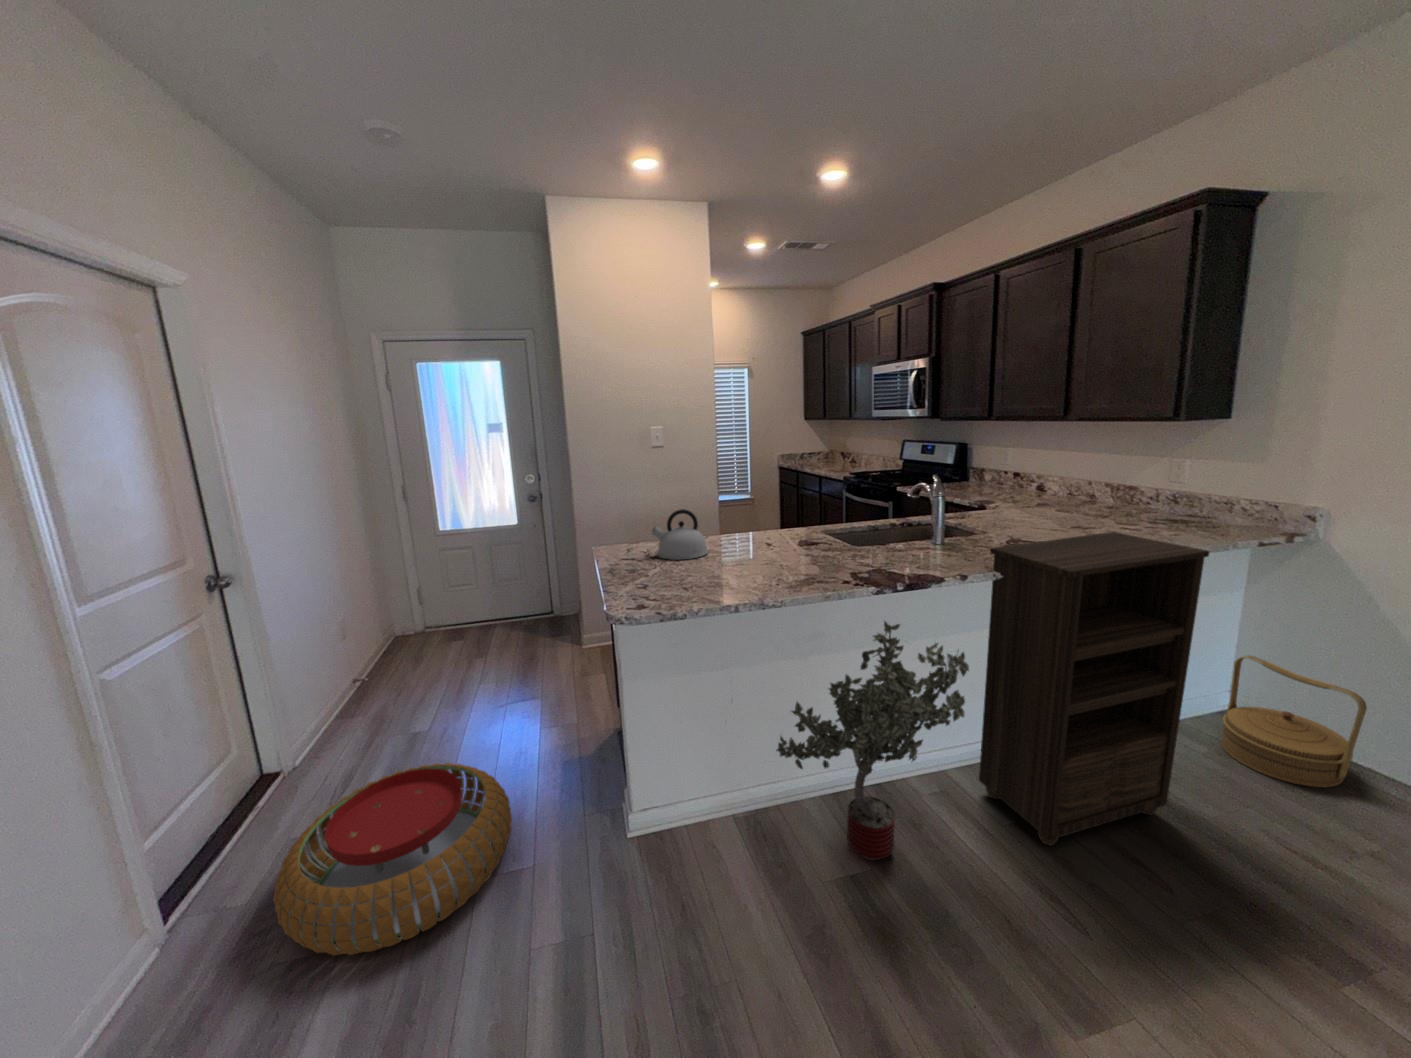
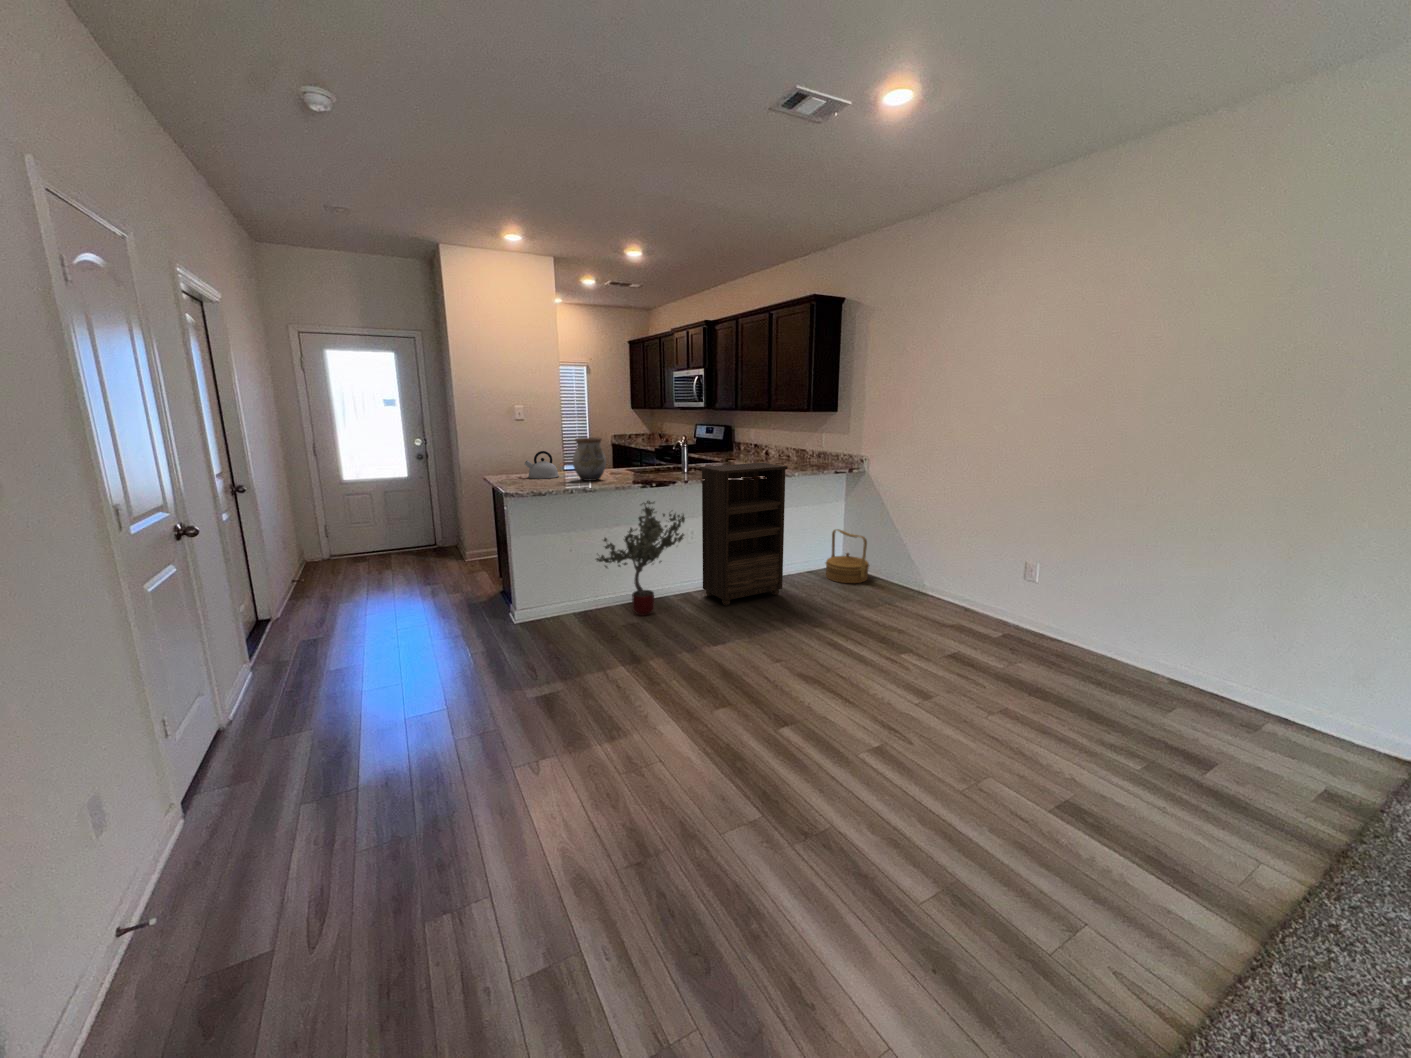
vase: none [733,489,796,572] -> present [573,438,606,481]
pouf: present [273,763,512,955] -> none [323,590,451,658]

